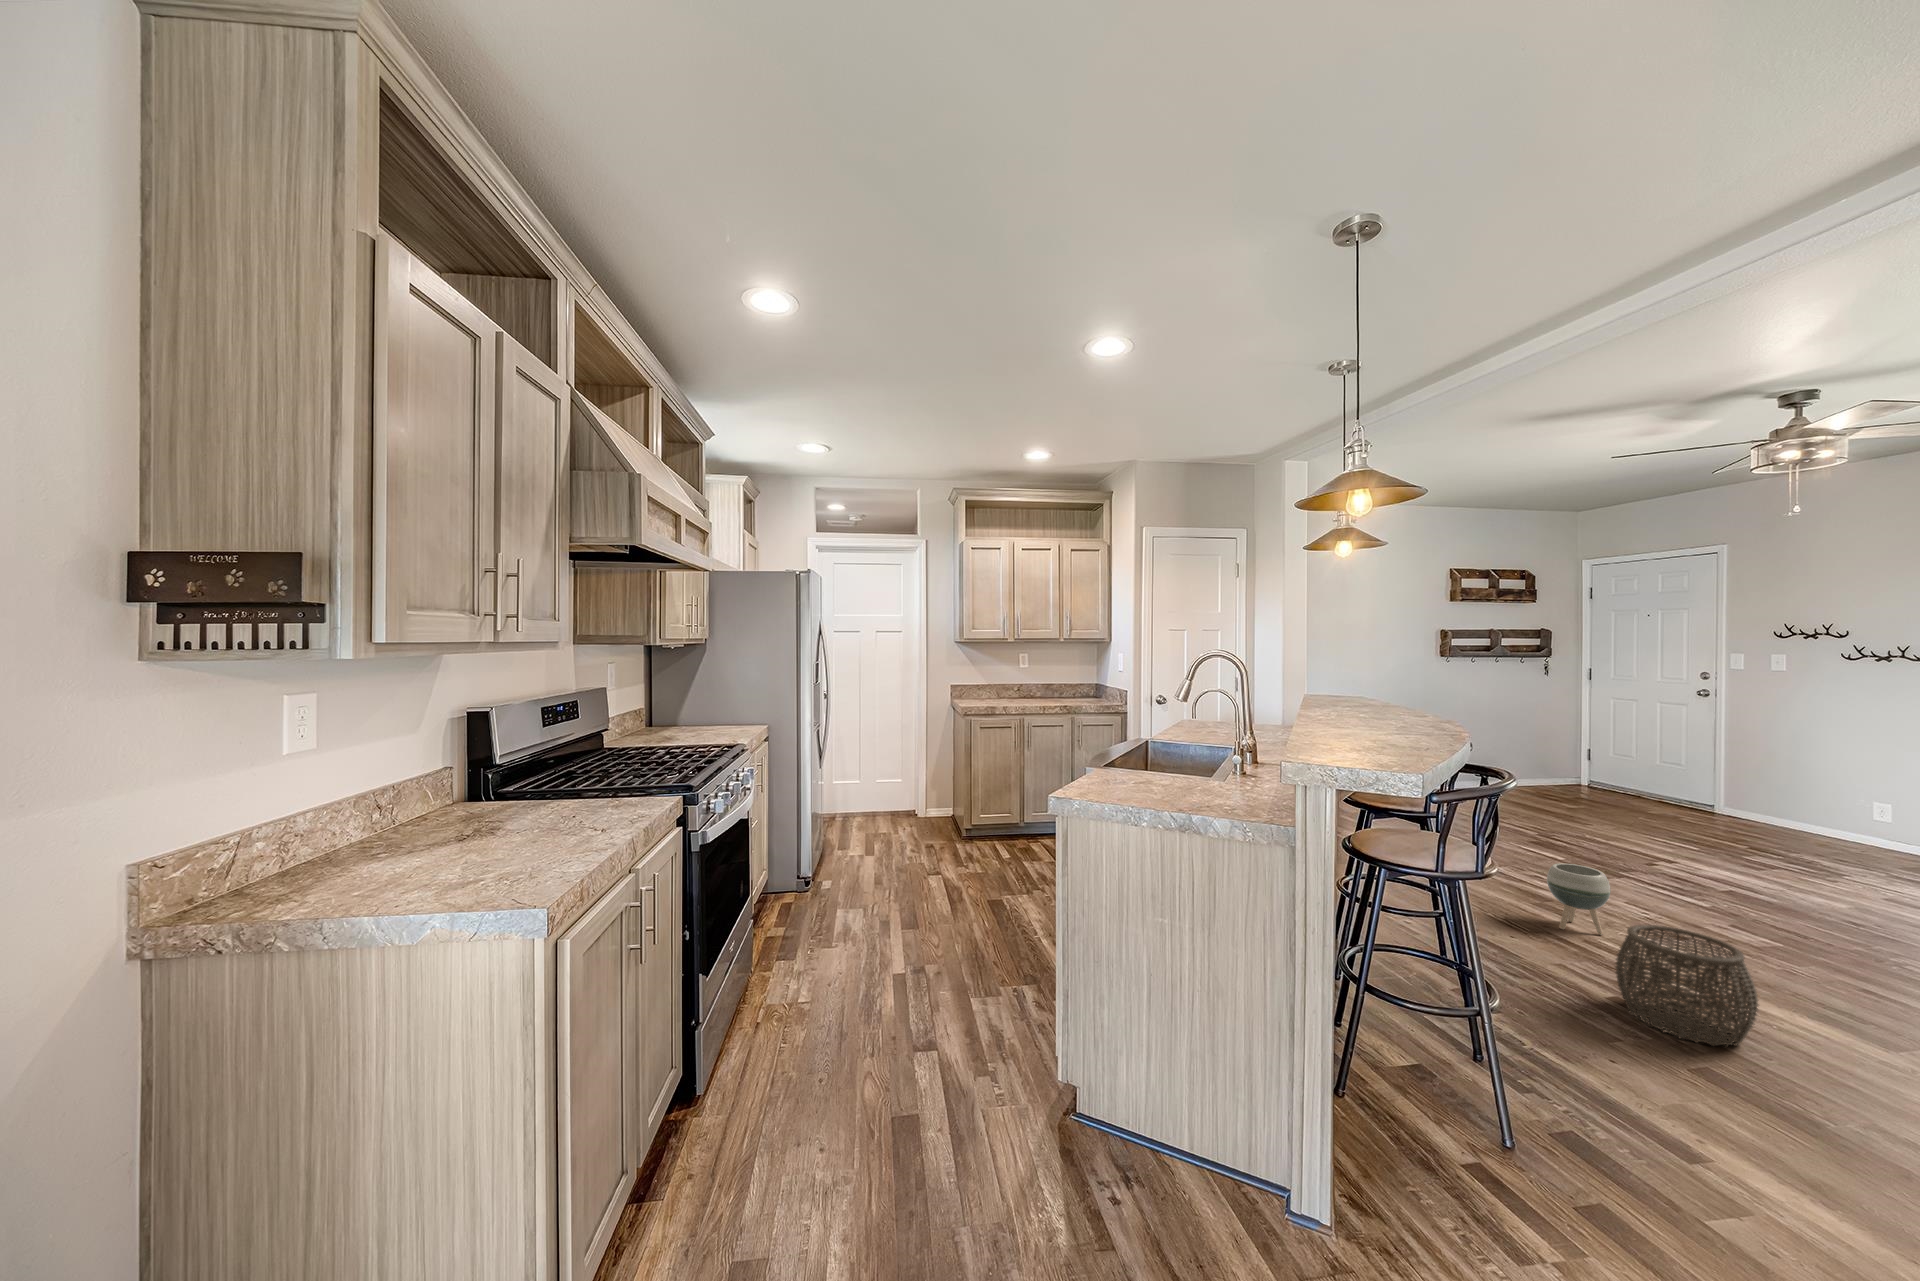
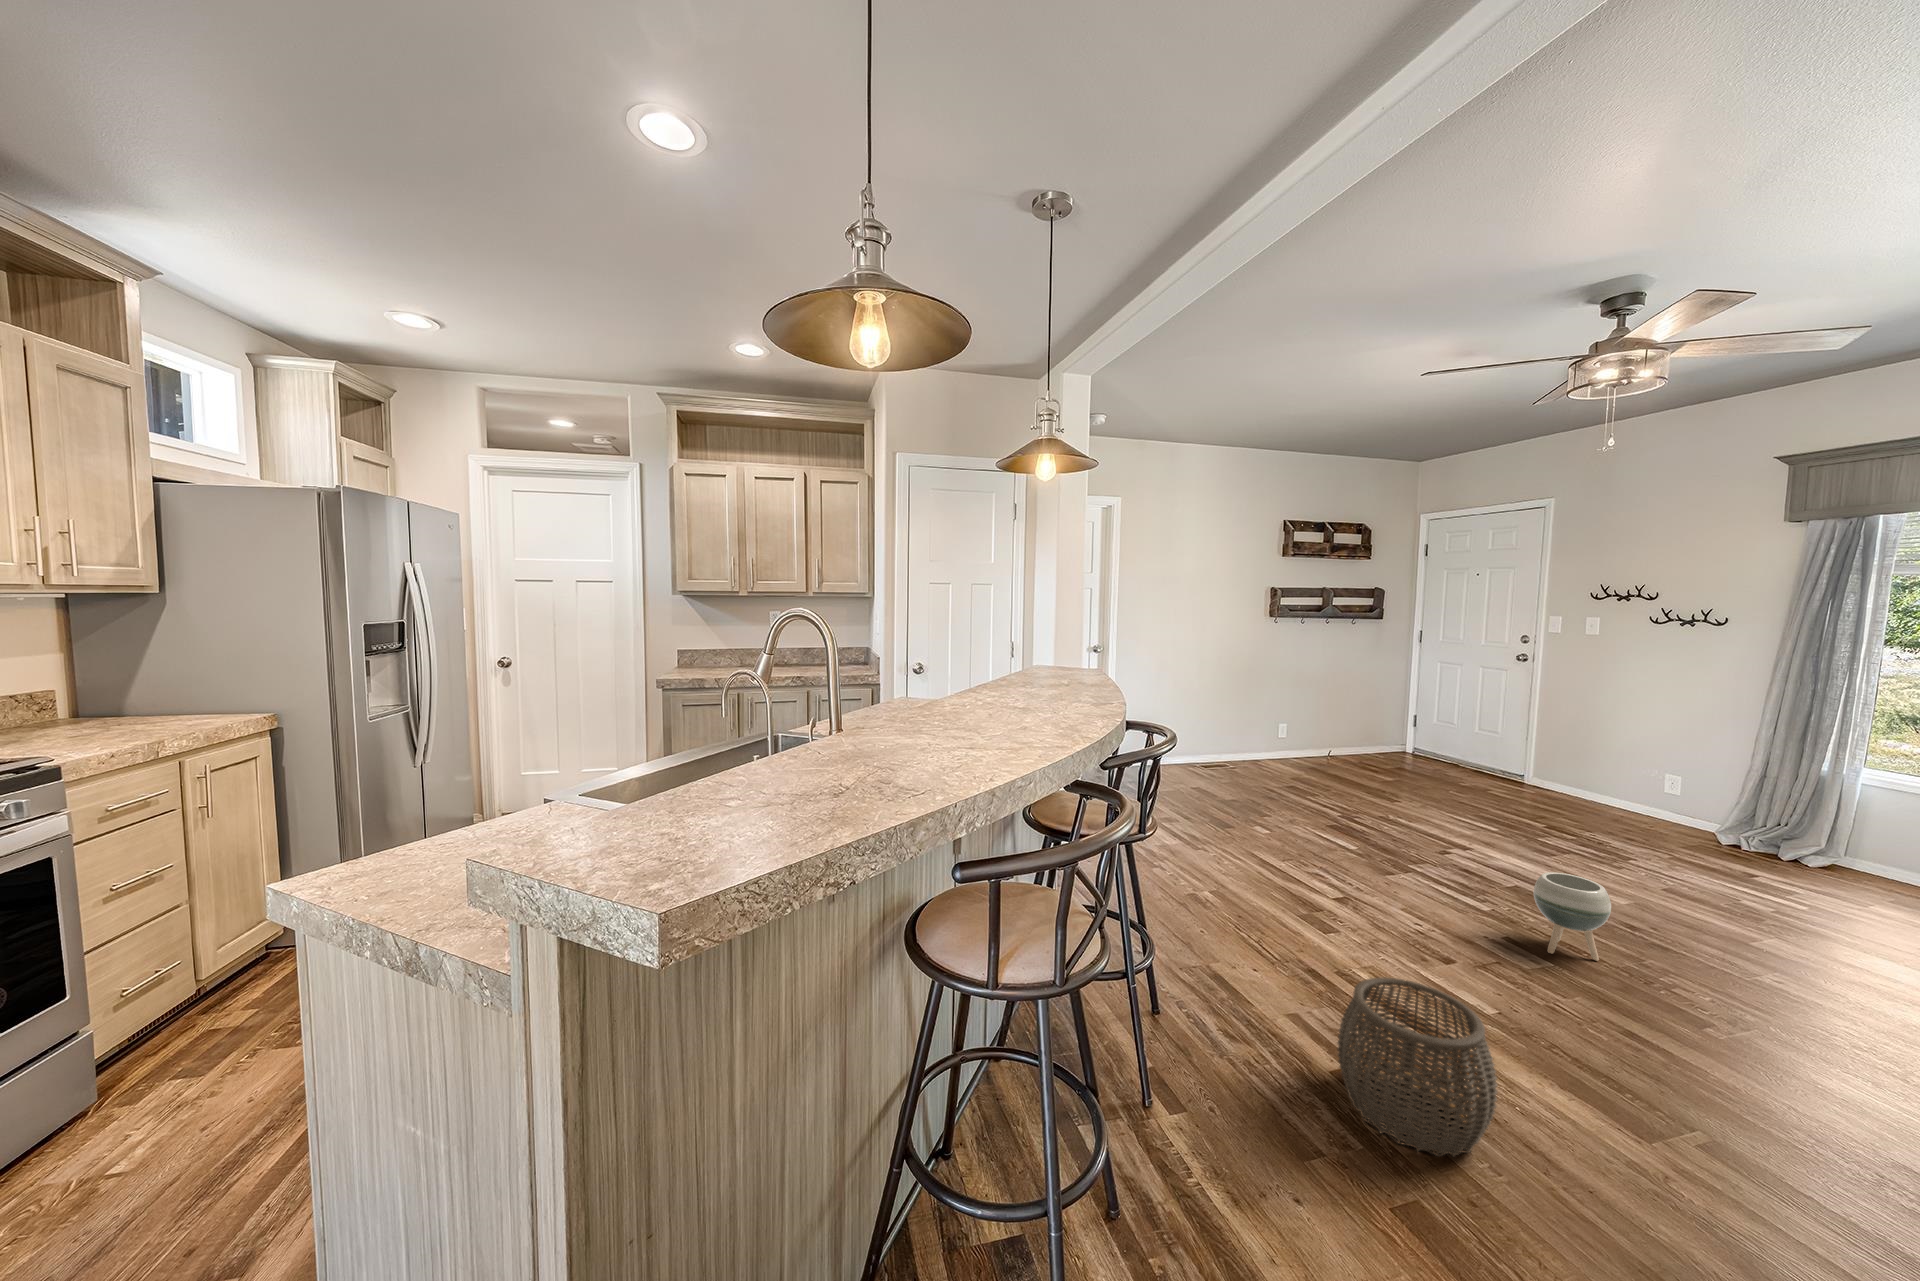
planter: present [1547,863,1611,935] -> present [1534,872,1611,961]

